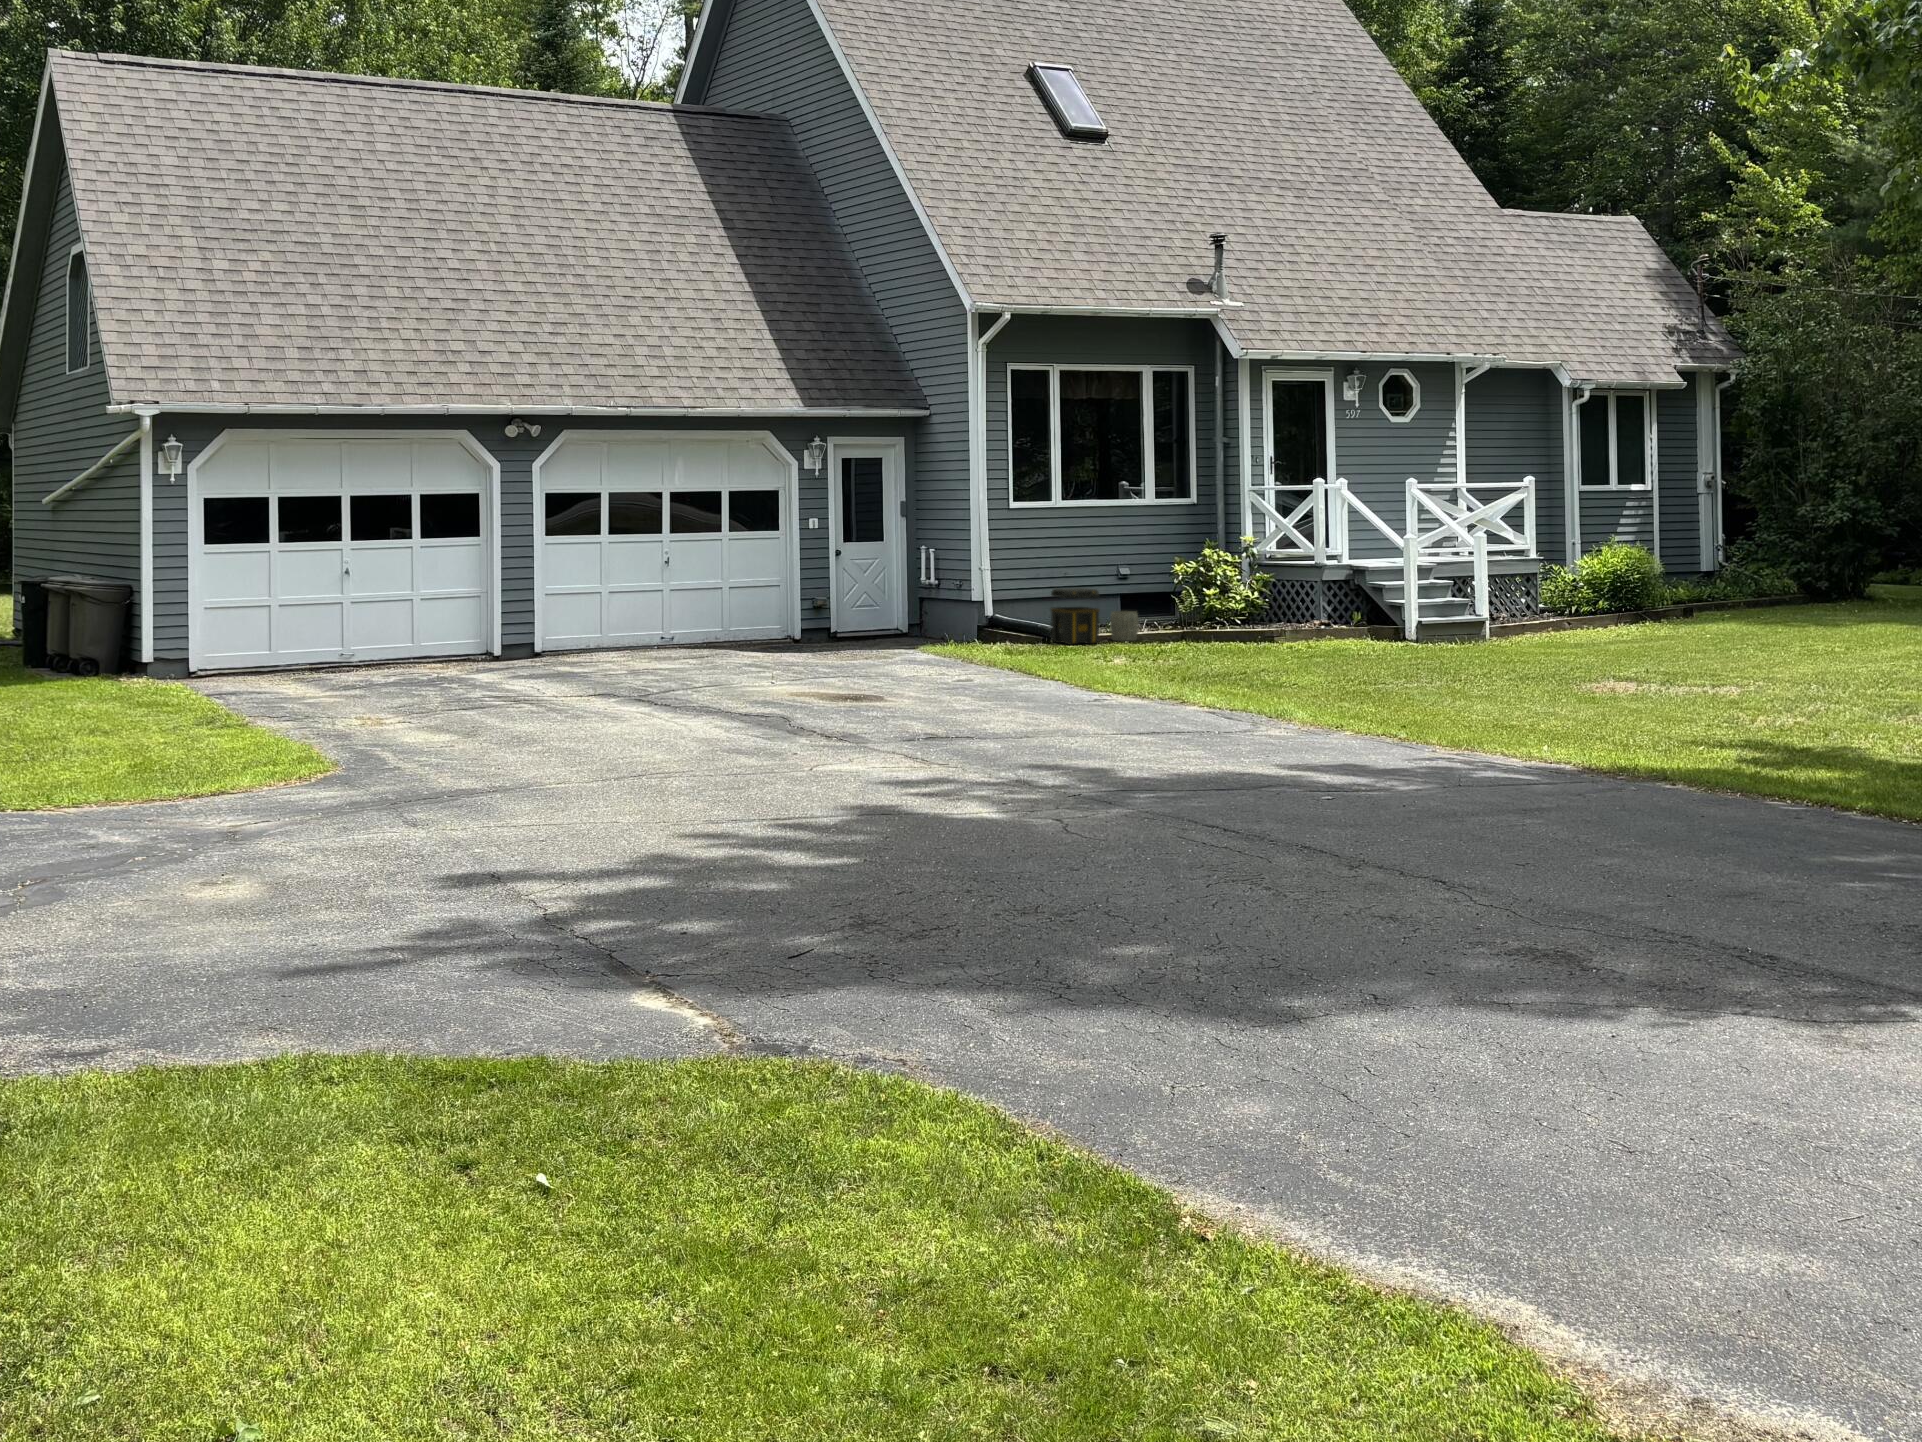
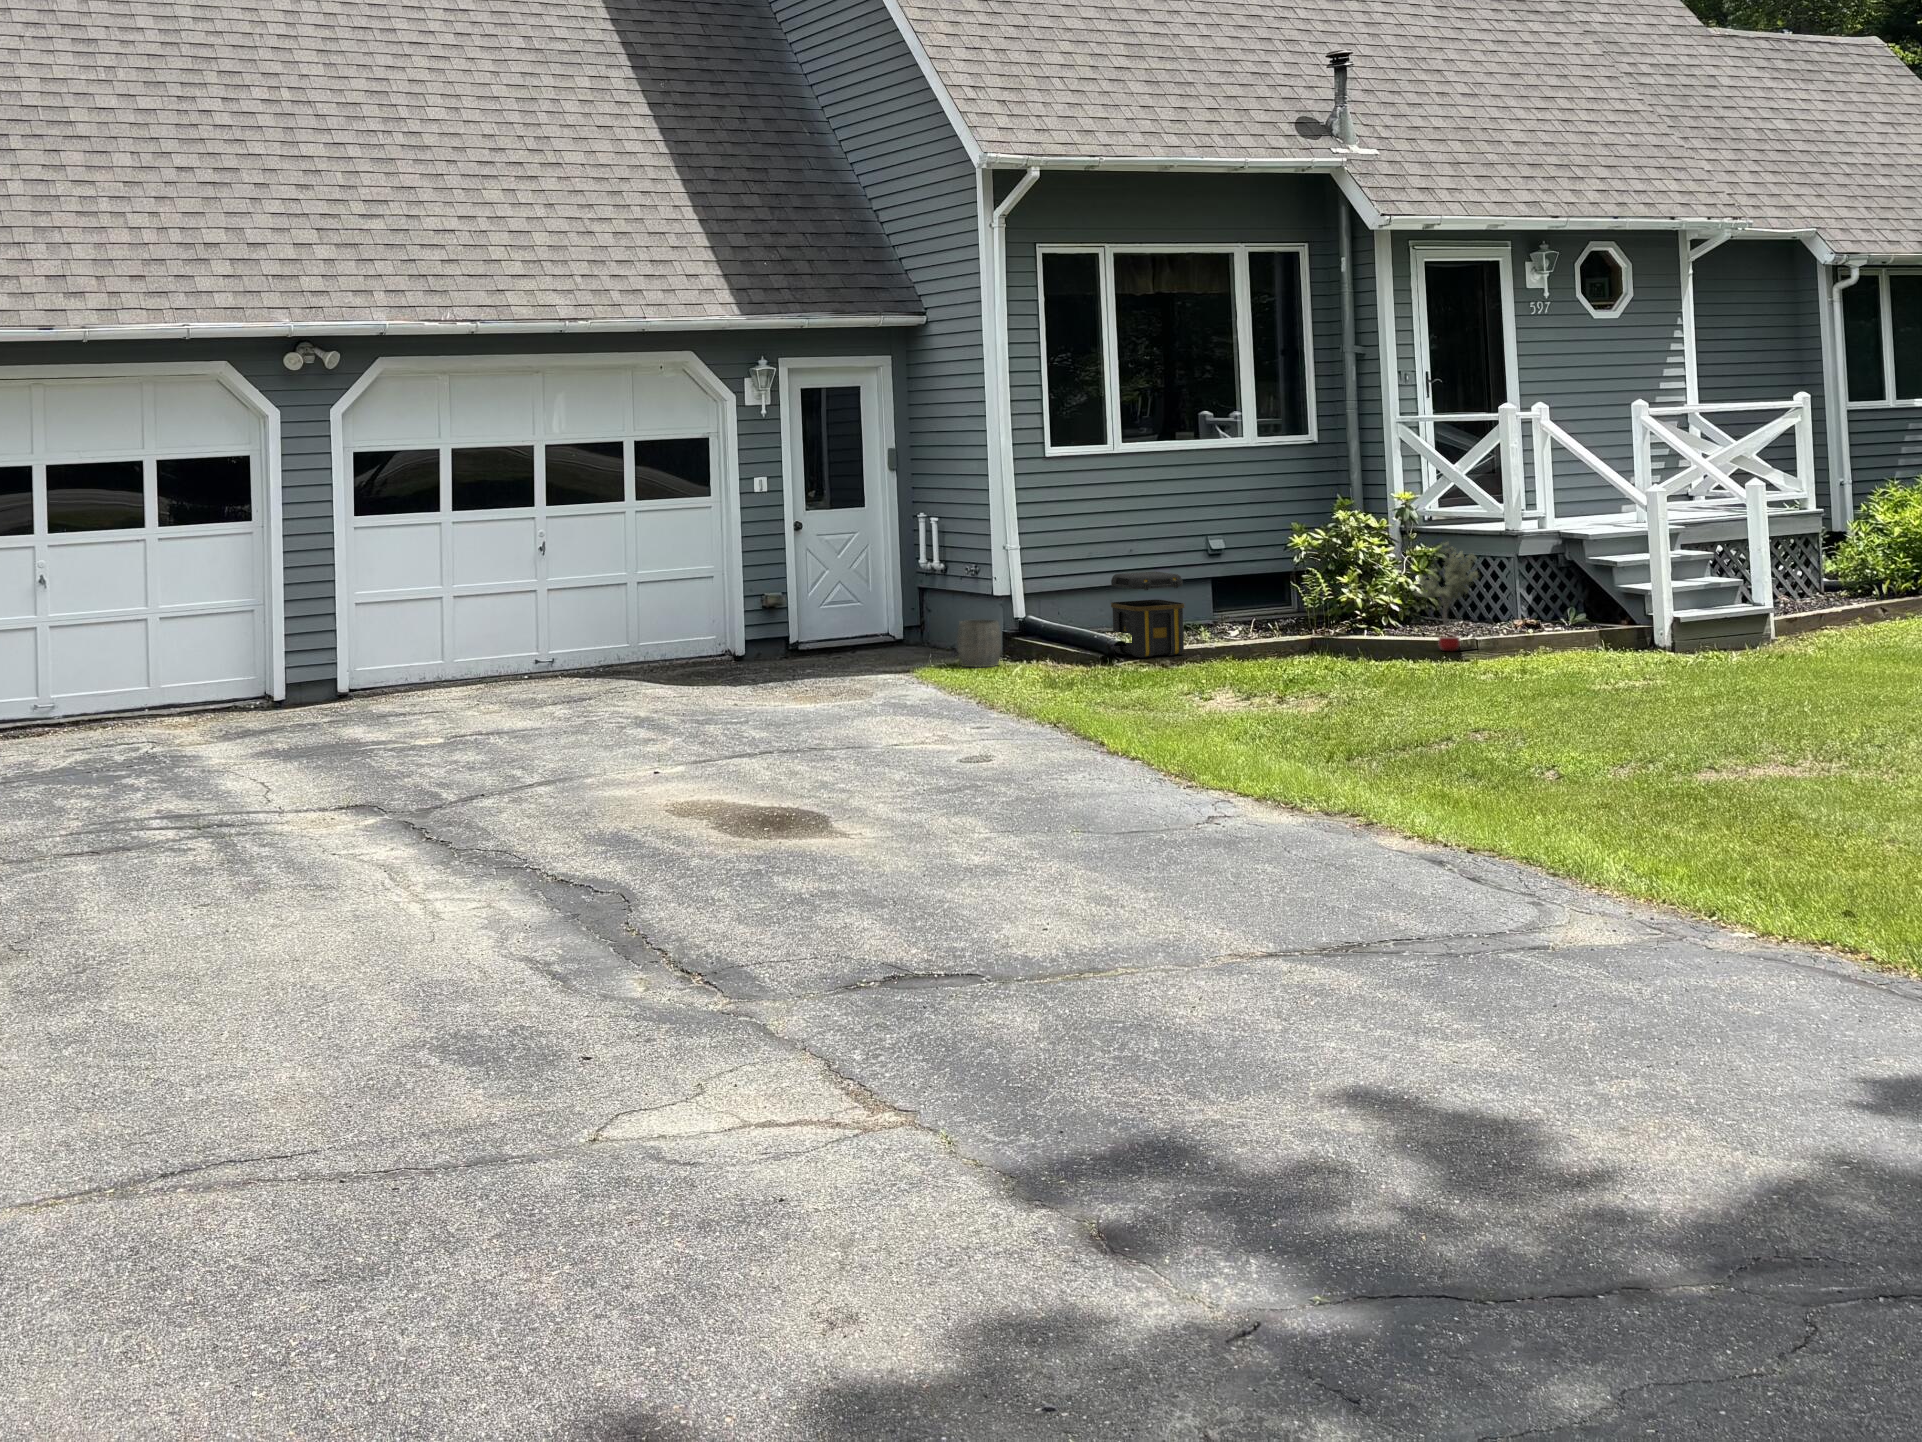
potted tree: none [1252,571,1298,644] -> present [1414,542,1478,651]
woven basket: present [1110,611,1139,641] -> present [957,619,1001,667]

